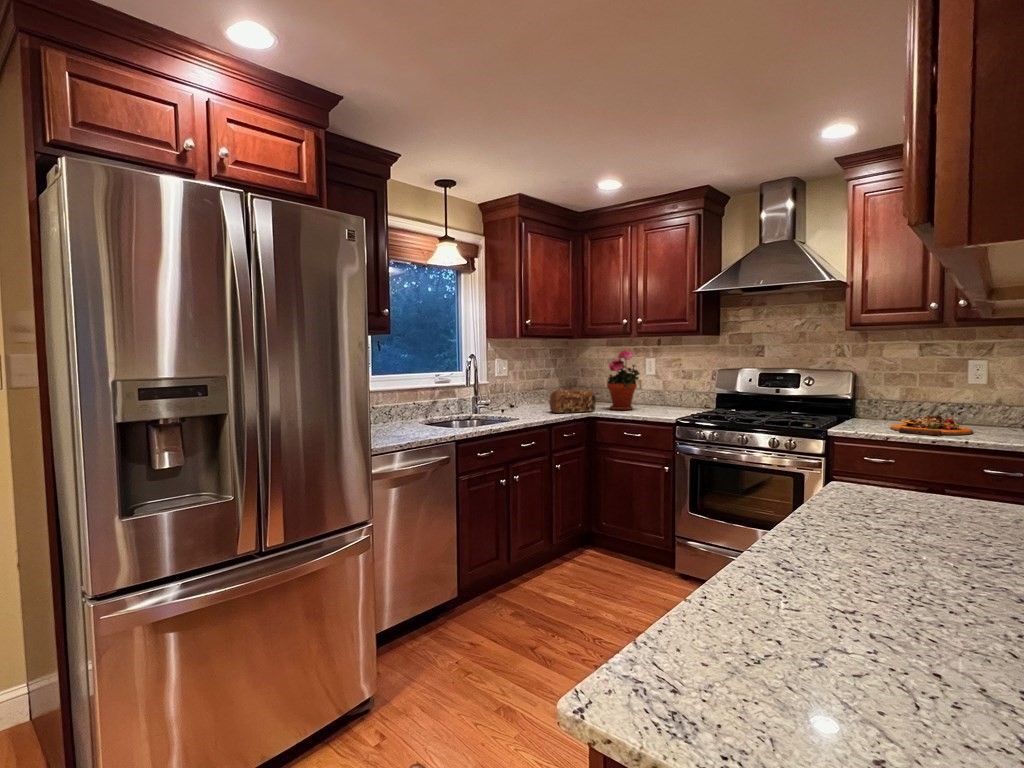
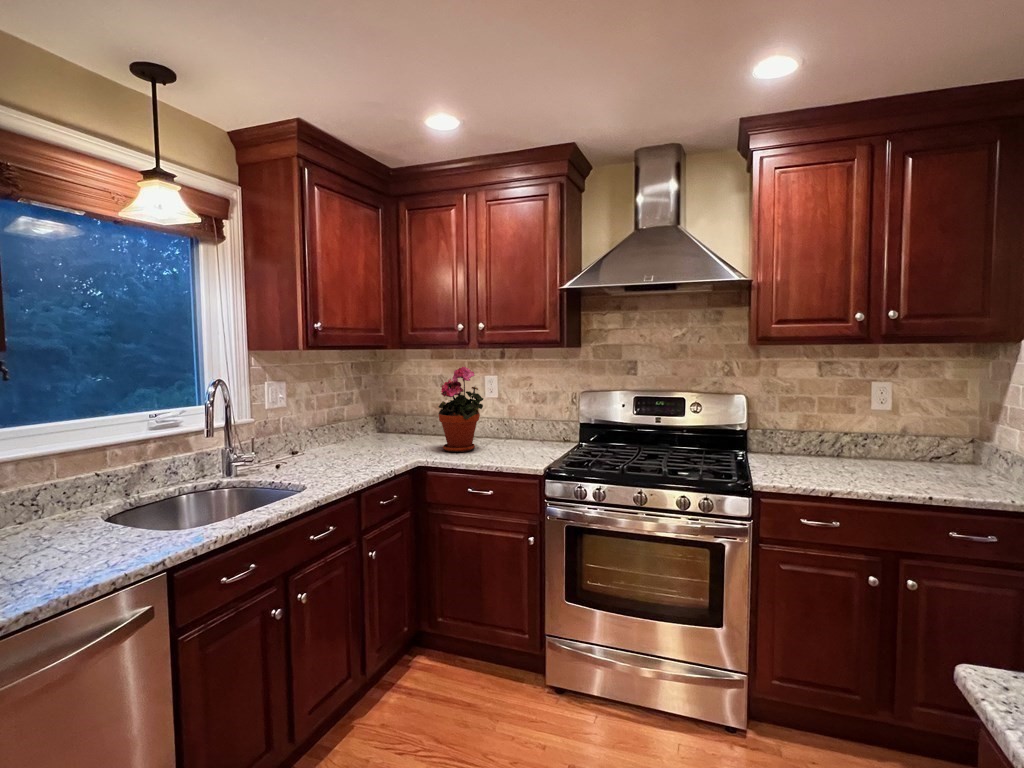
bread loaf: present [549,389,596,413] -> none [354,426,425,465]
cutting board: present [890,415,973,436] -> none [813,455,913,488]

